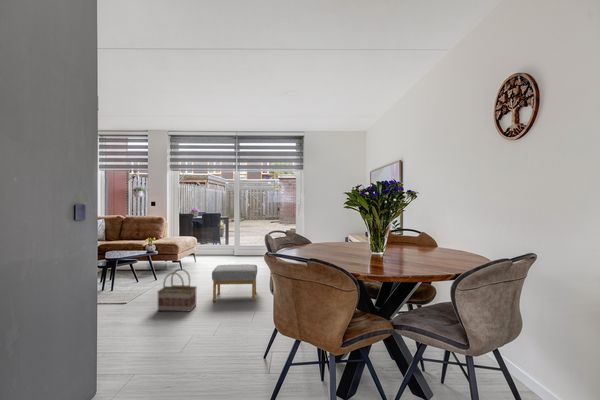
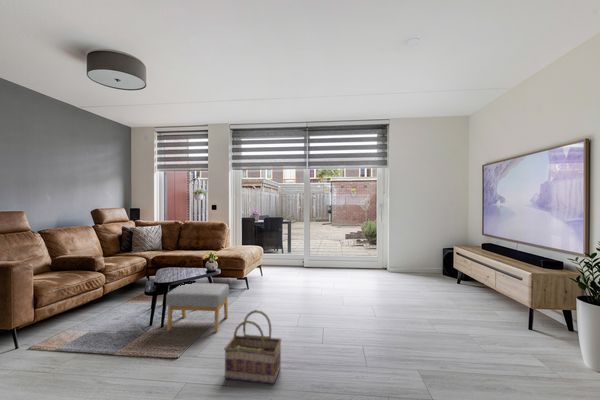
footstool: present [212,264,257,301] -> present [166,283,229,332]

